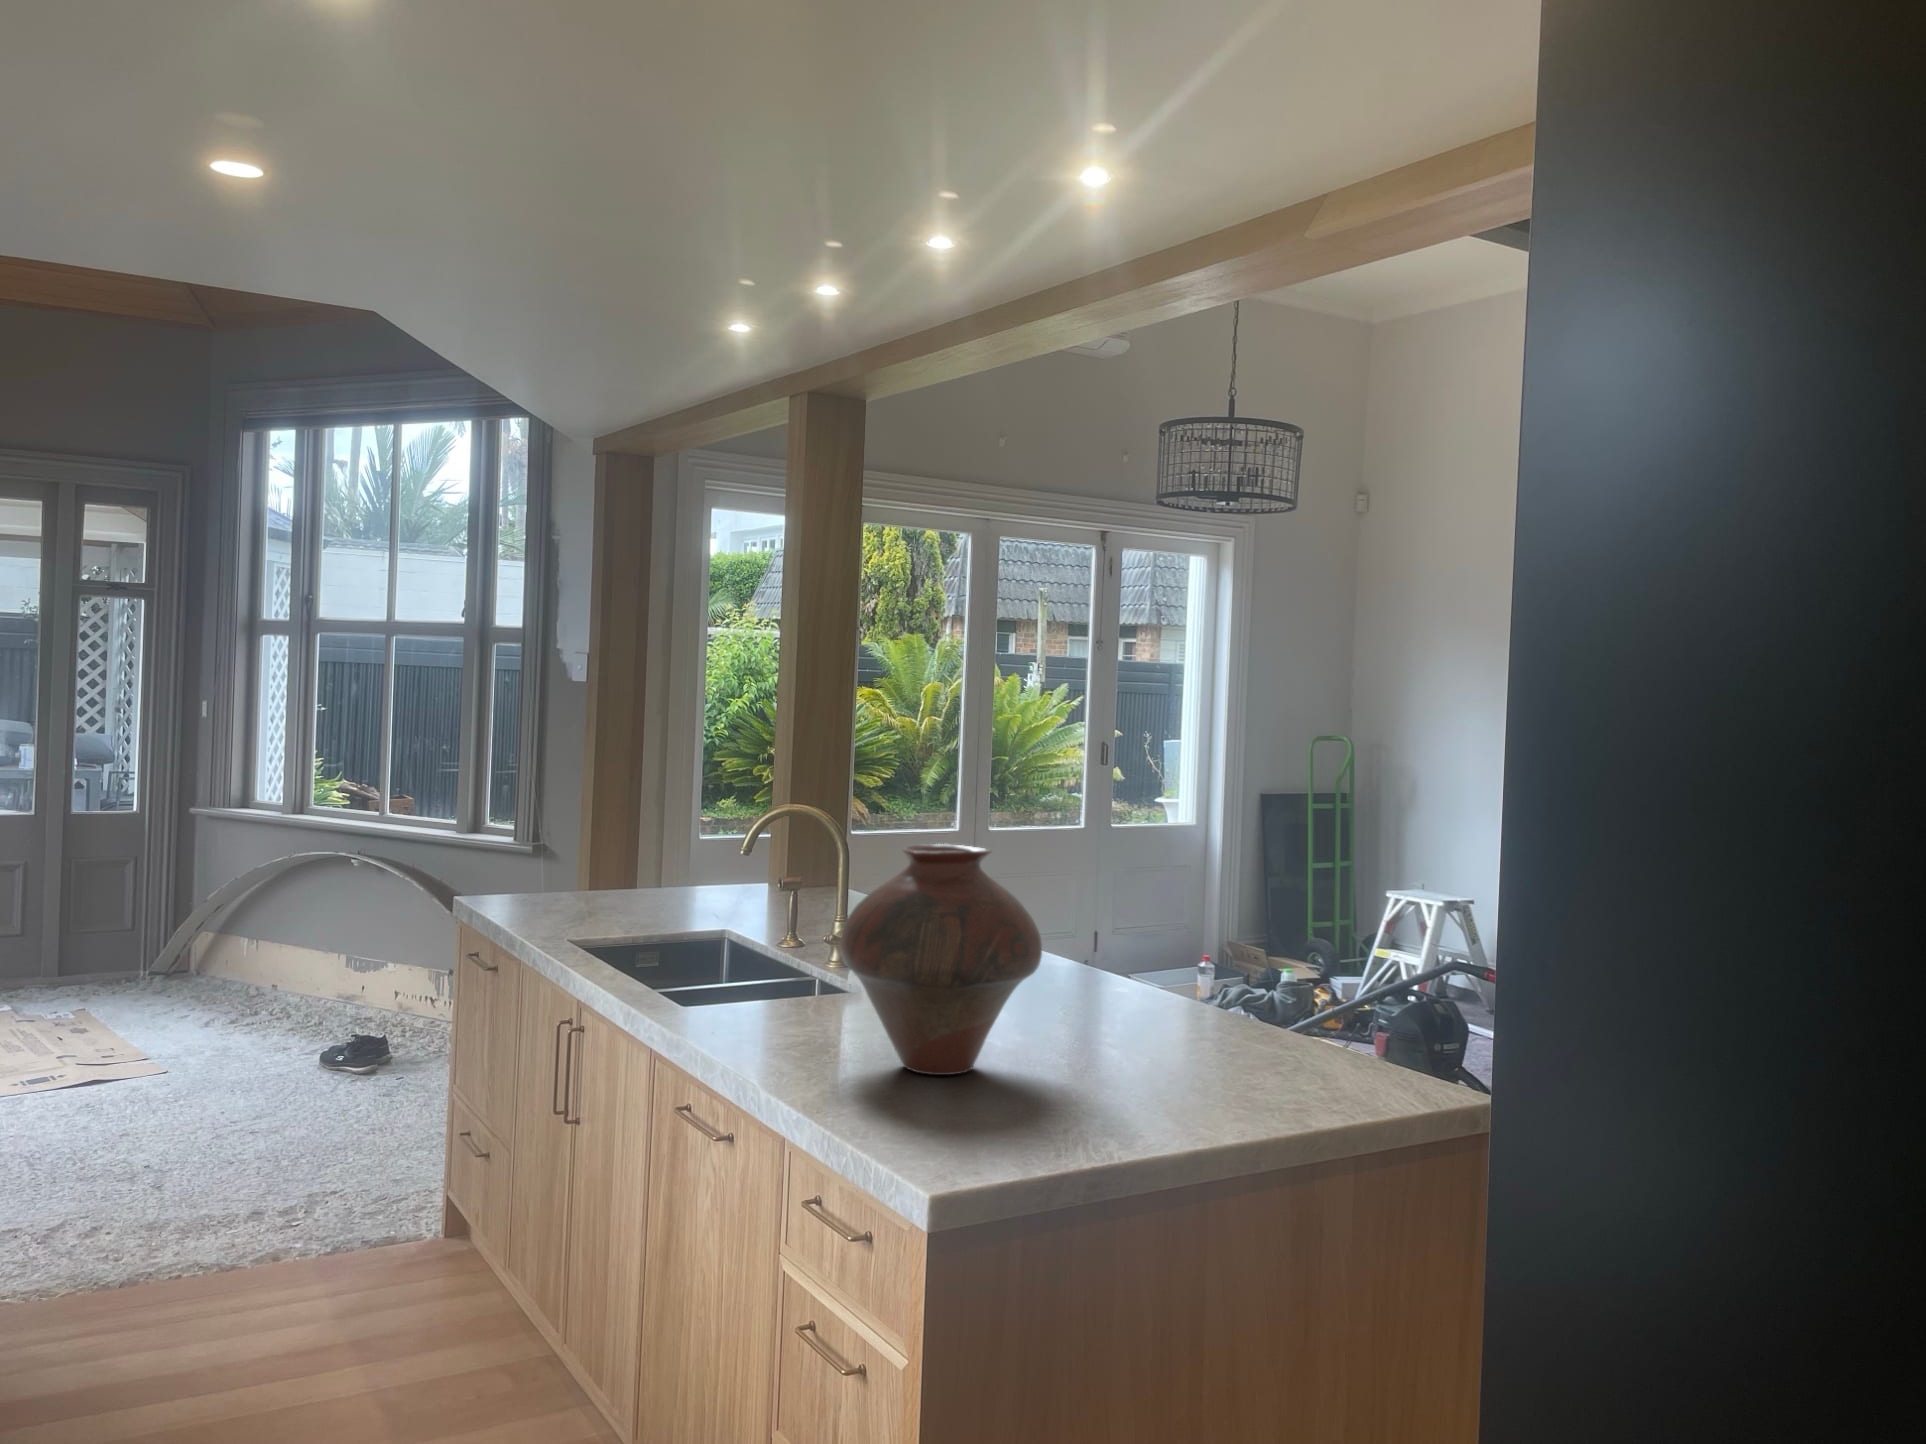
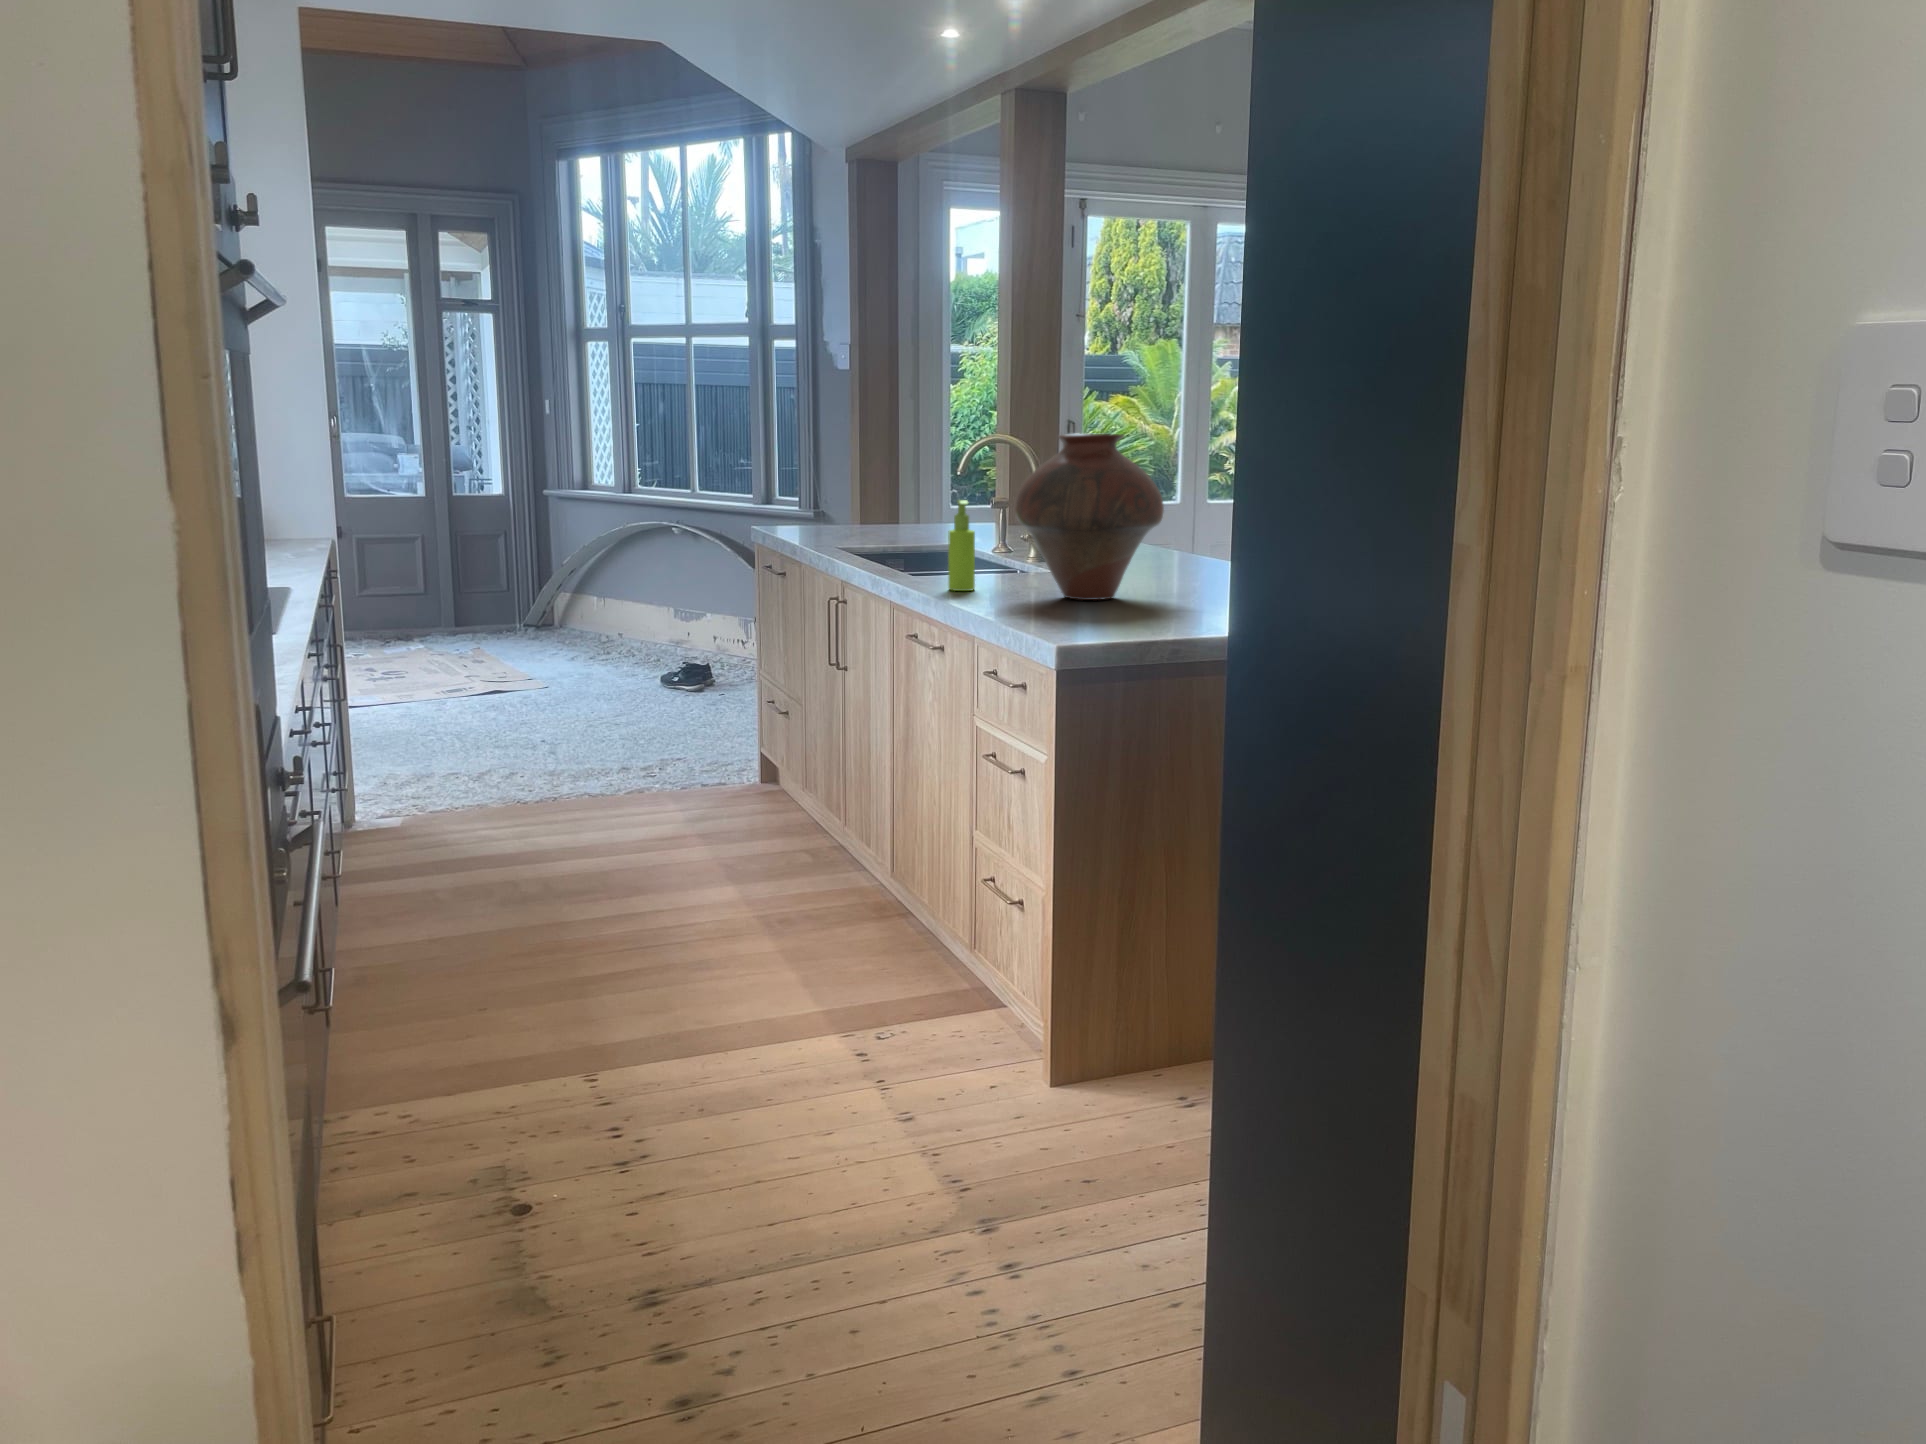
soap dispenser: none [739,925,779,1051] -> present [948,500,975,591]

